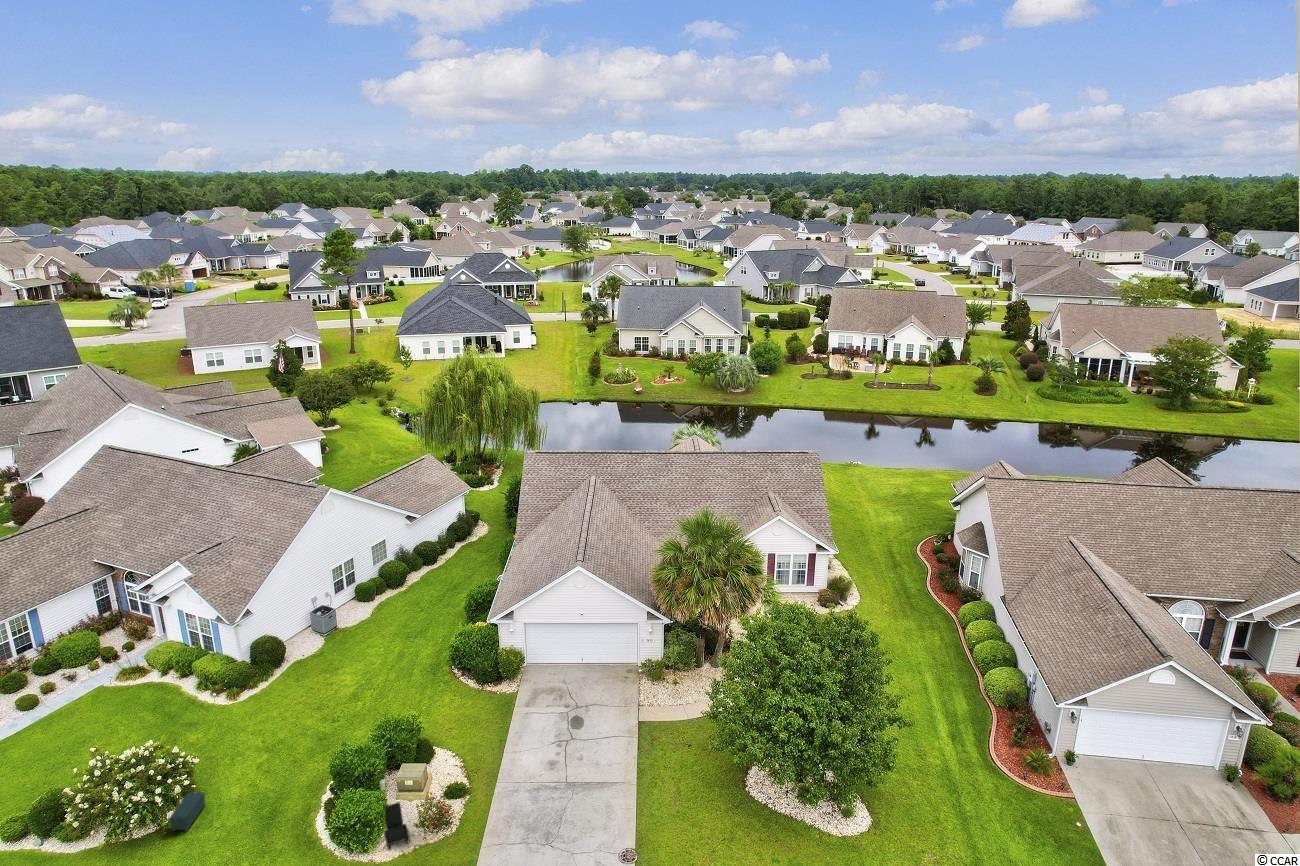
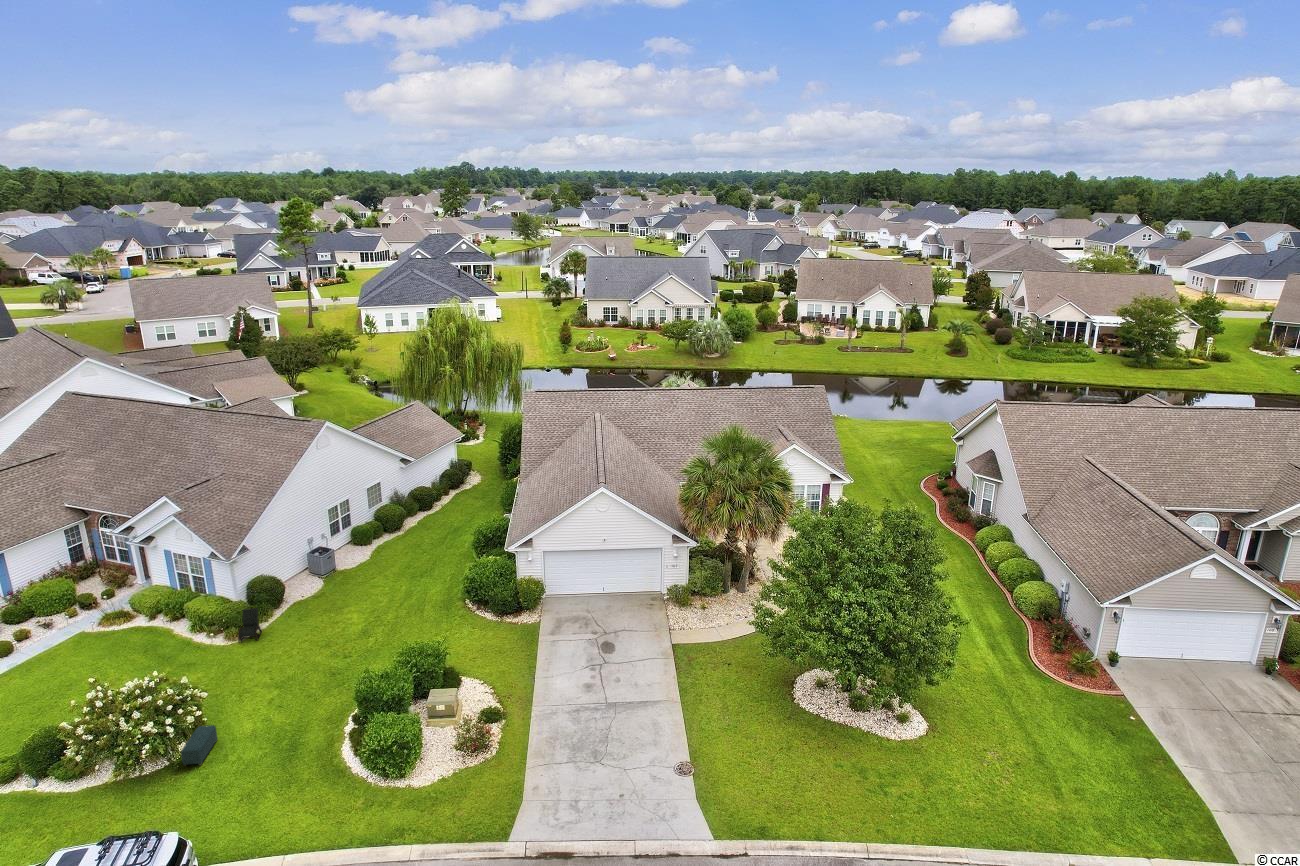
lounge chair: present [384,802,409,850] -> present [238,608,262,643]

